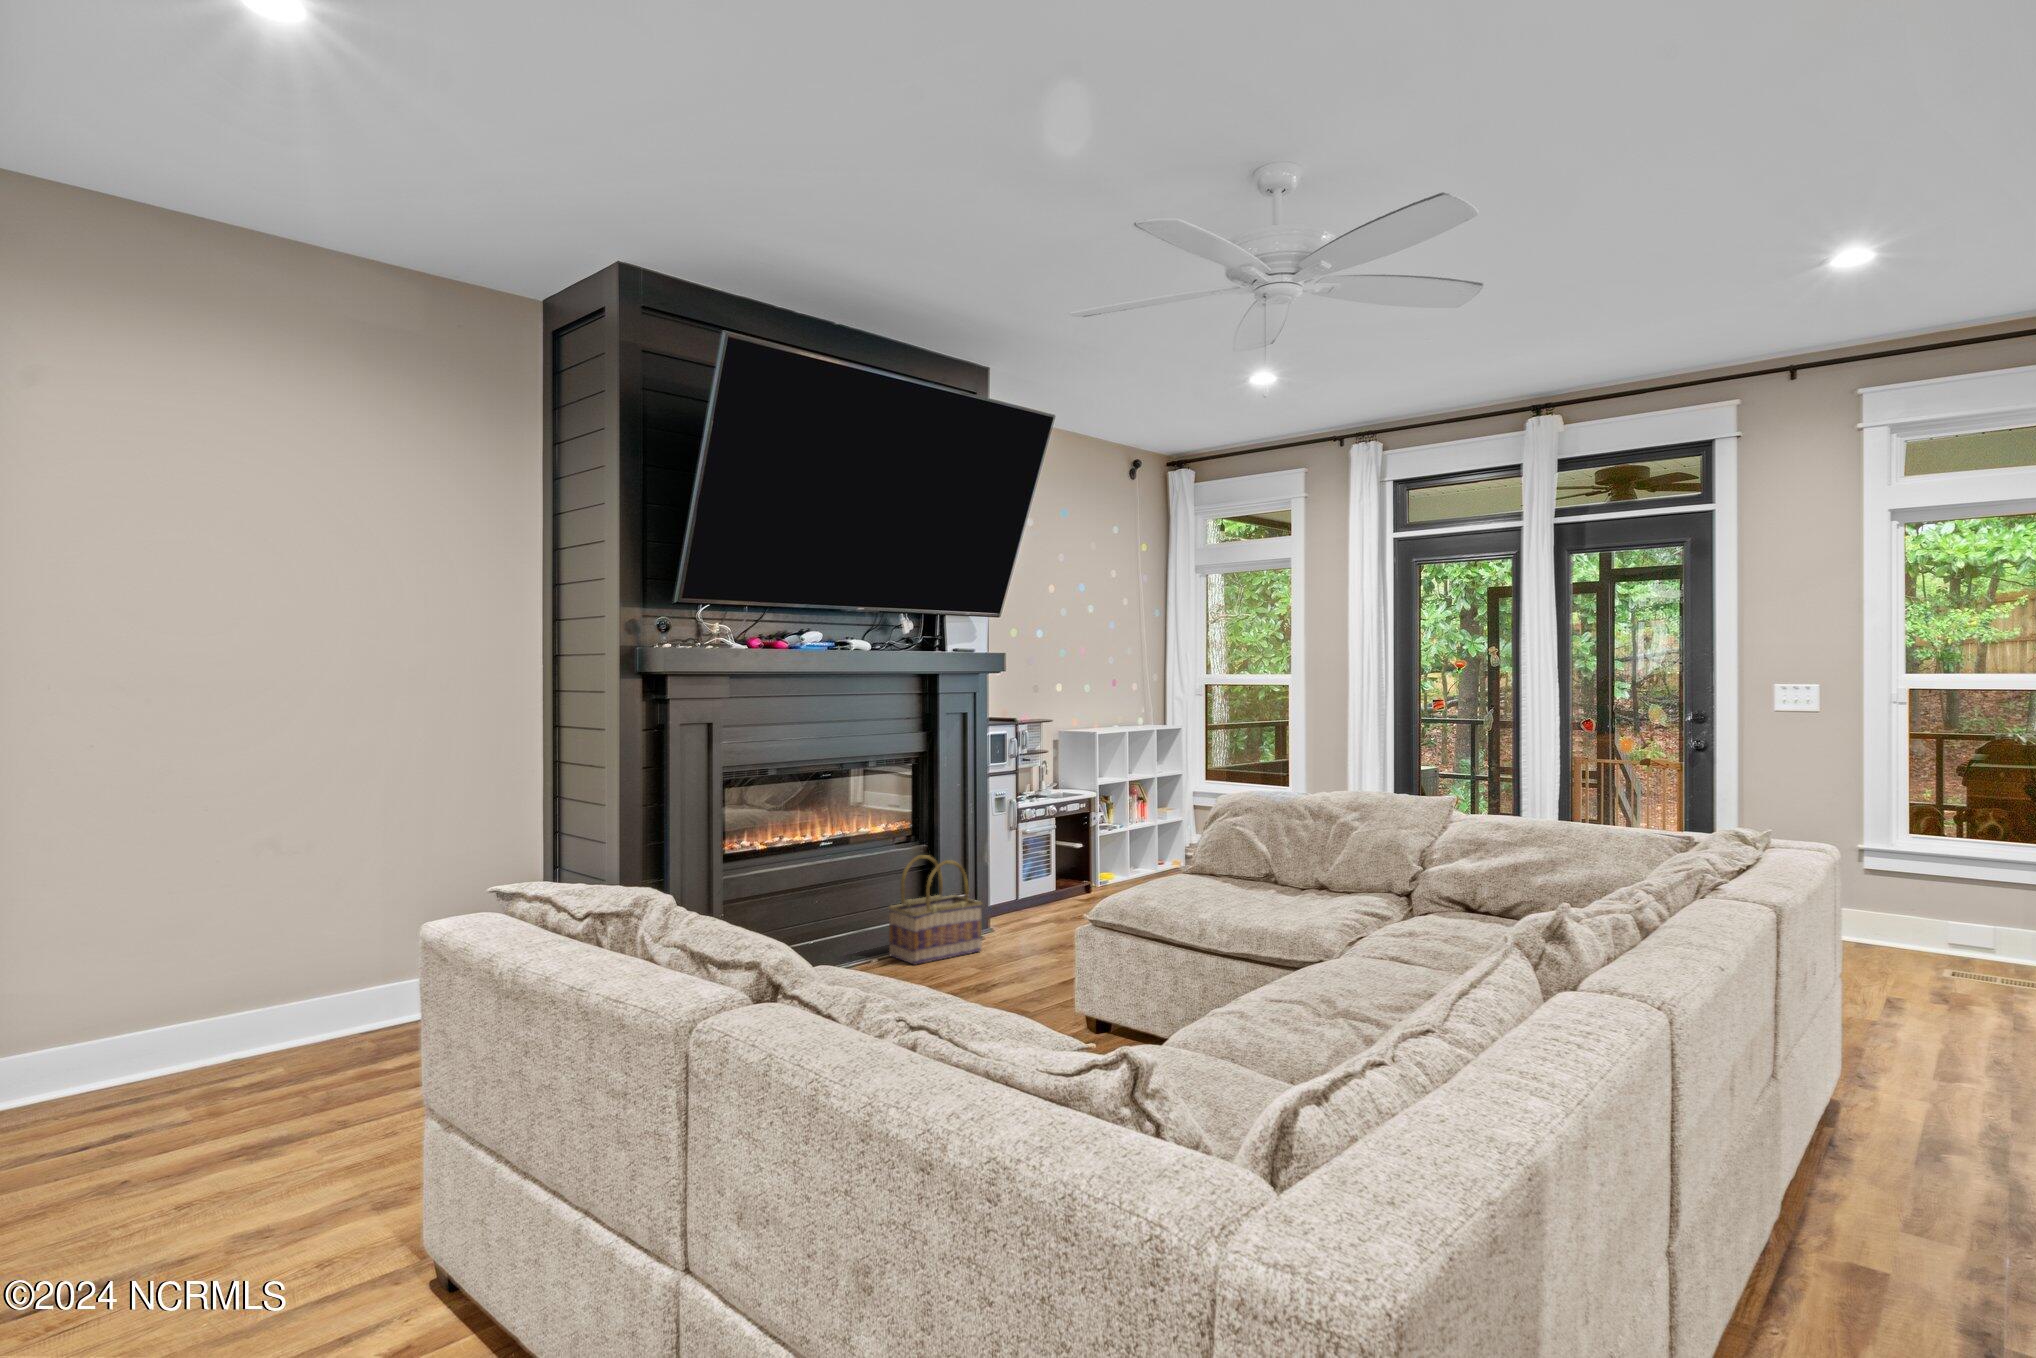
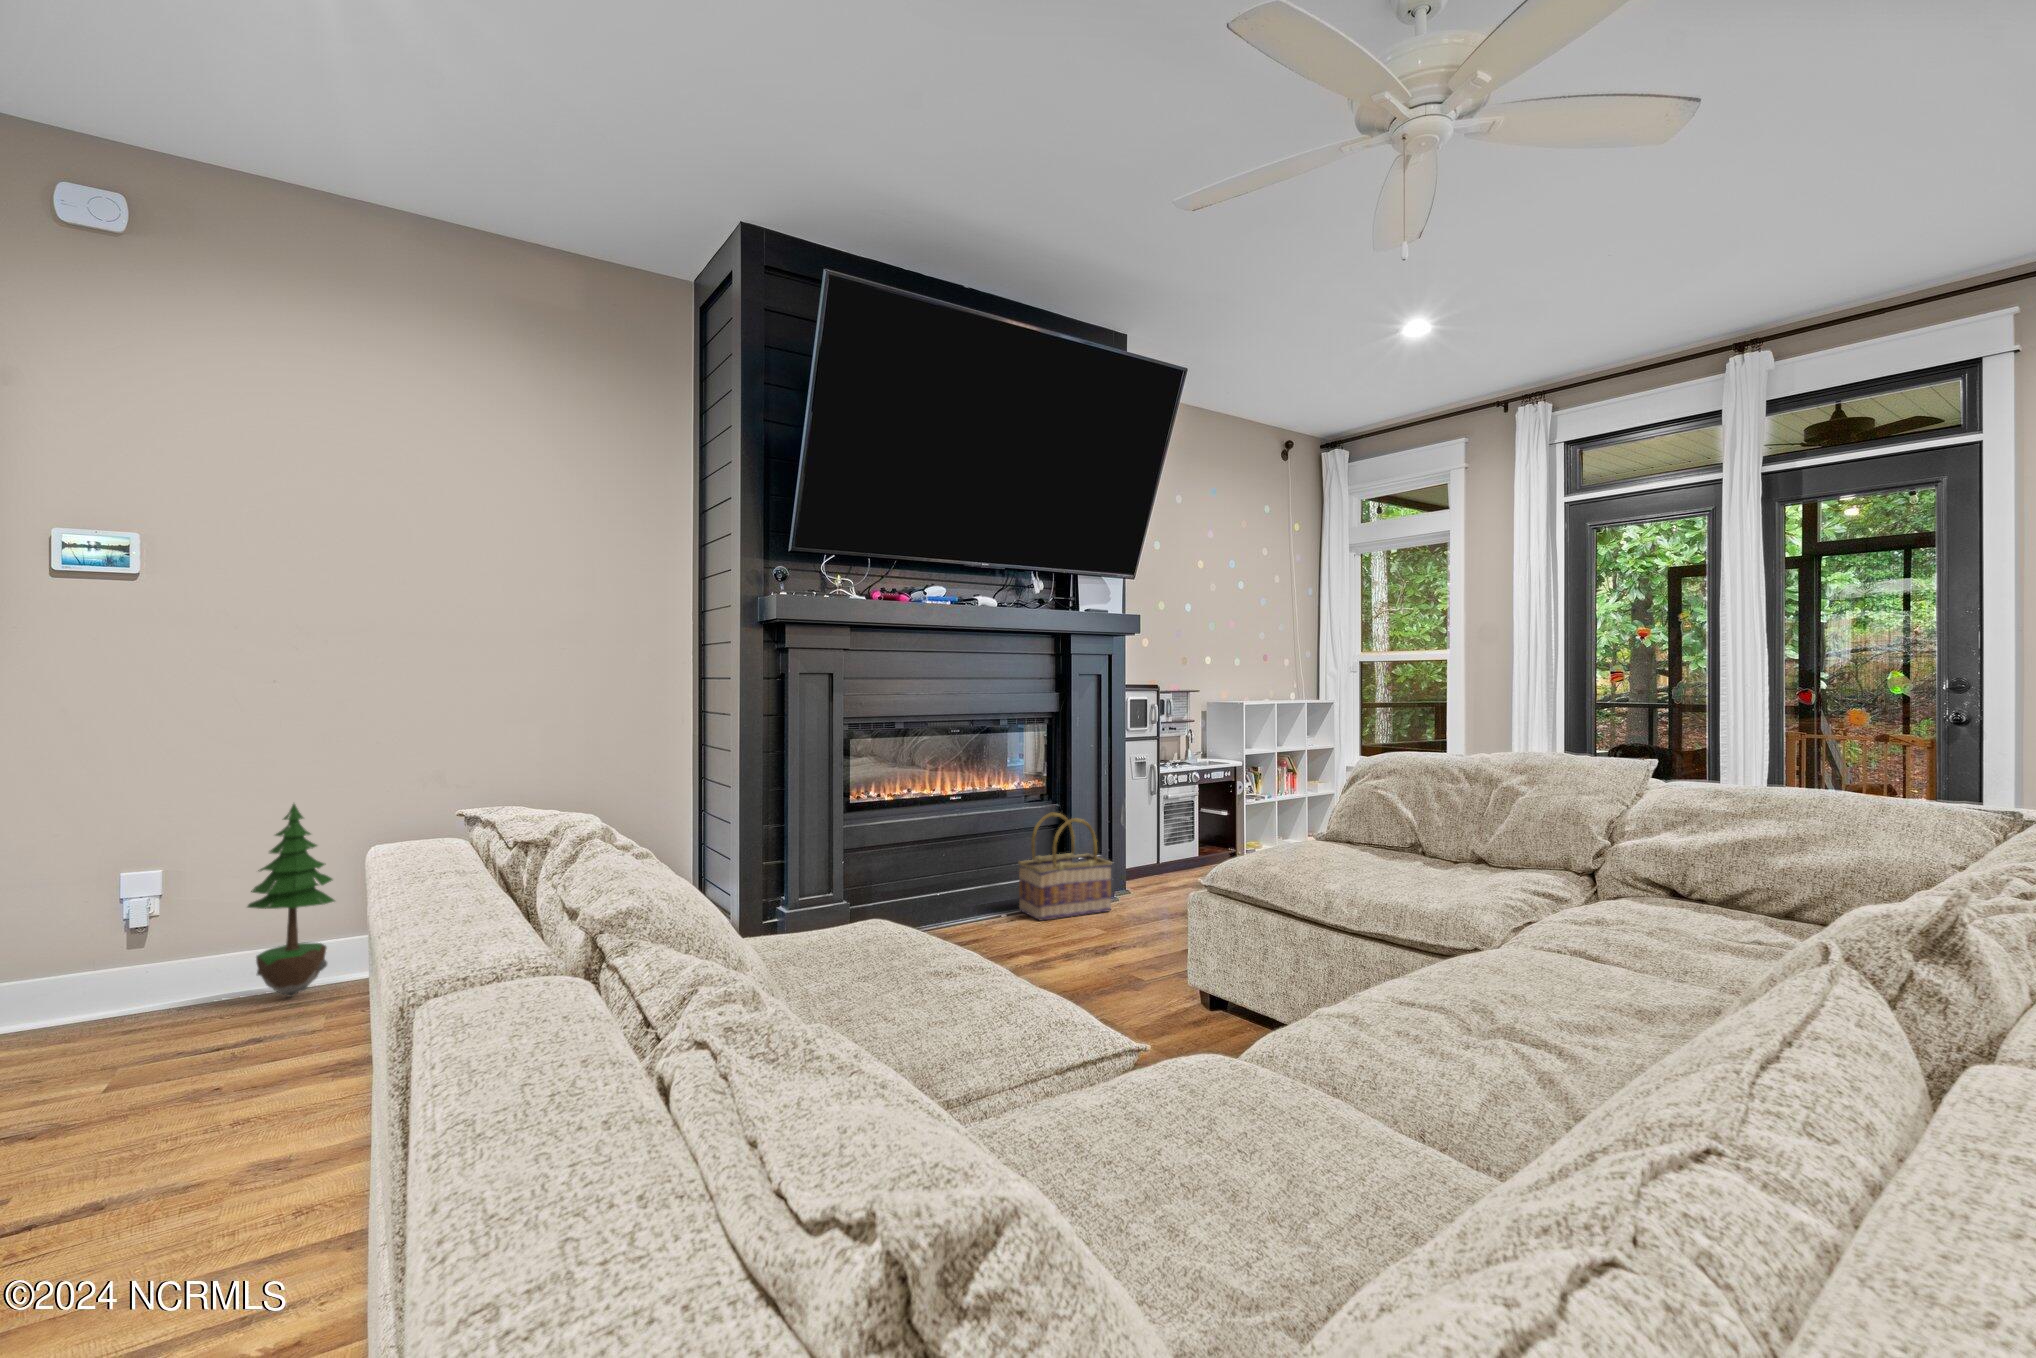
potted tree: none [70,879,169,1094] -> present [248,804,335,997]

